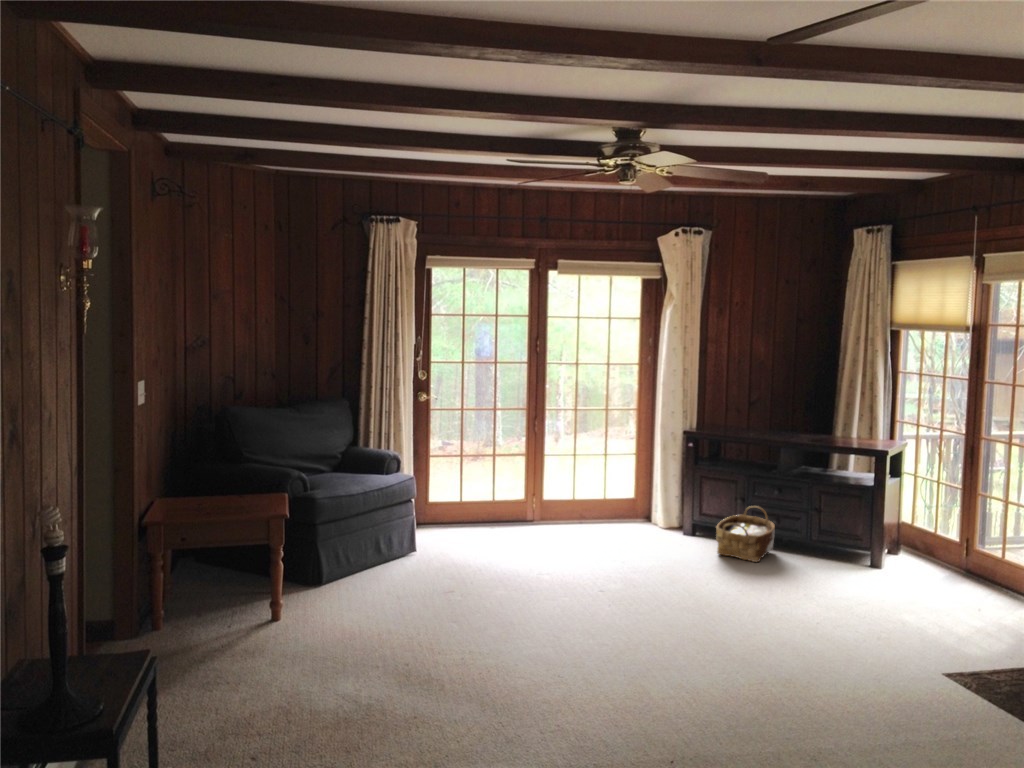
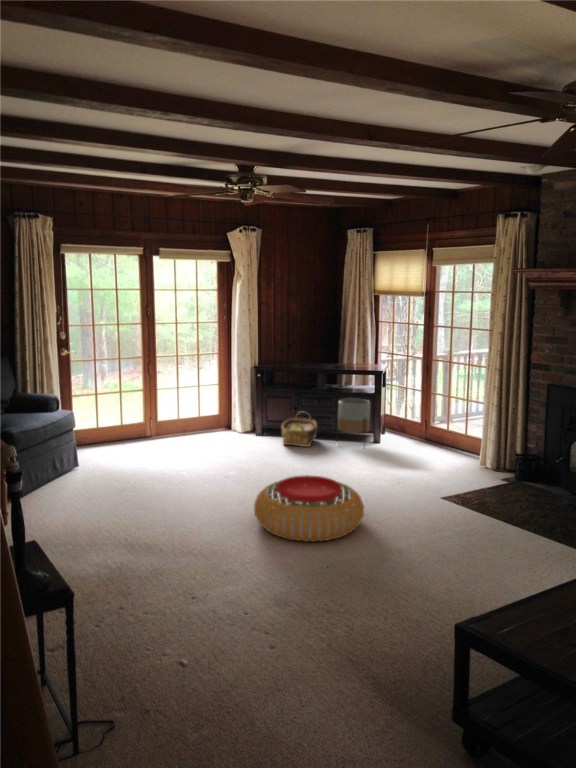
planter: none [804,492,863,576] -> present [337,398,370,434]
pouf: none [611,602,784,710] -> present [254,475,364,542]

